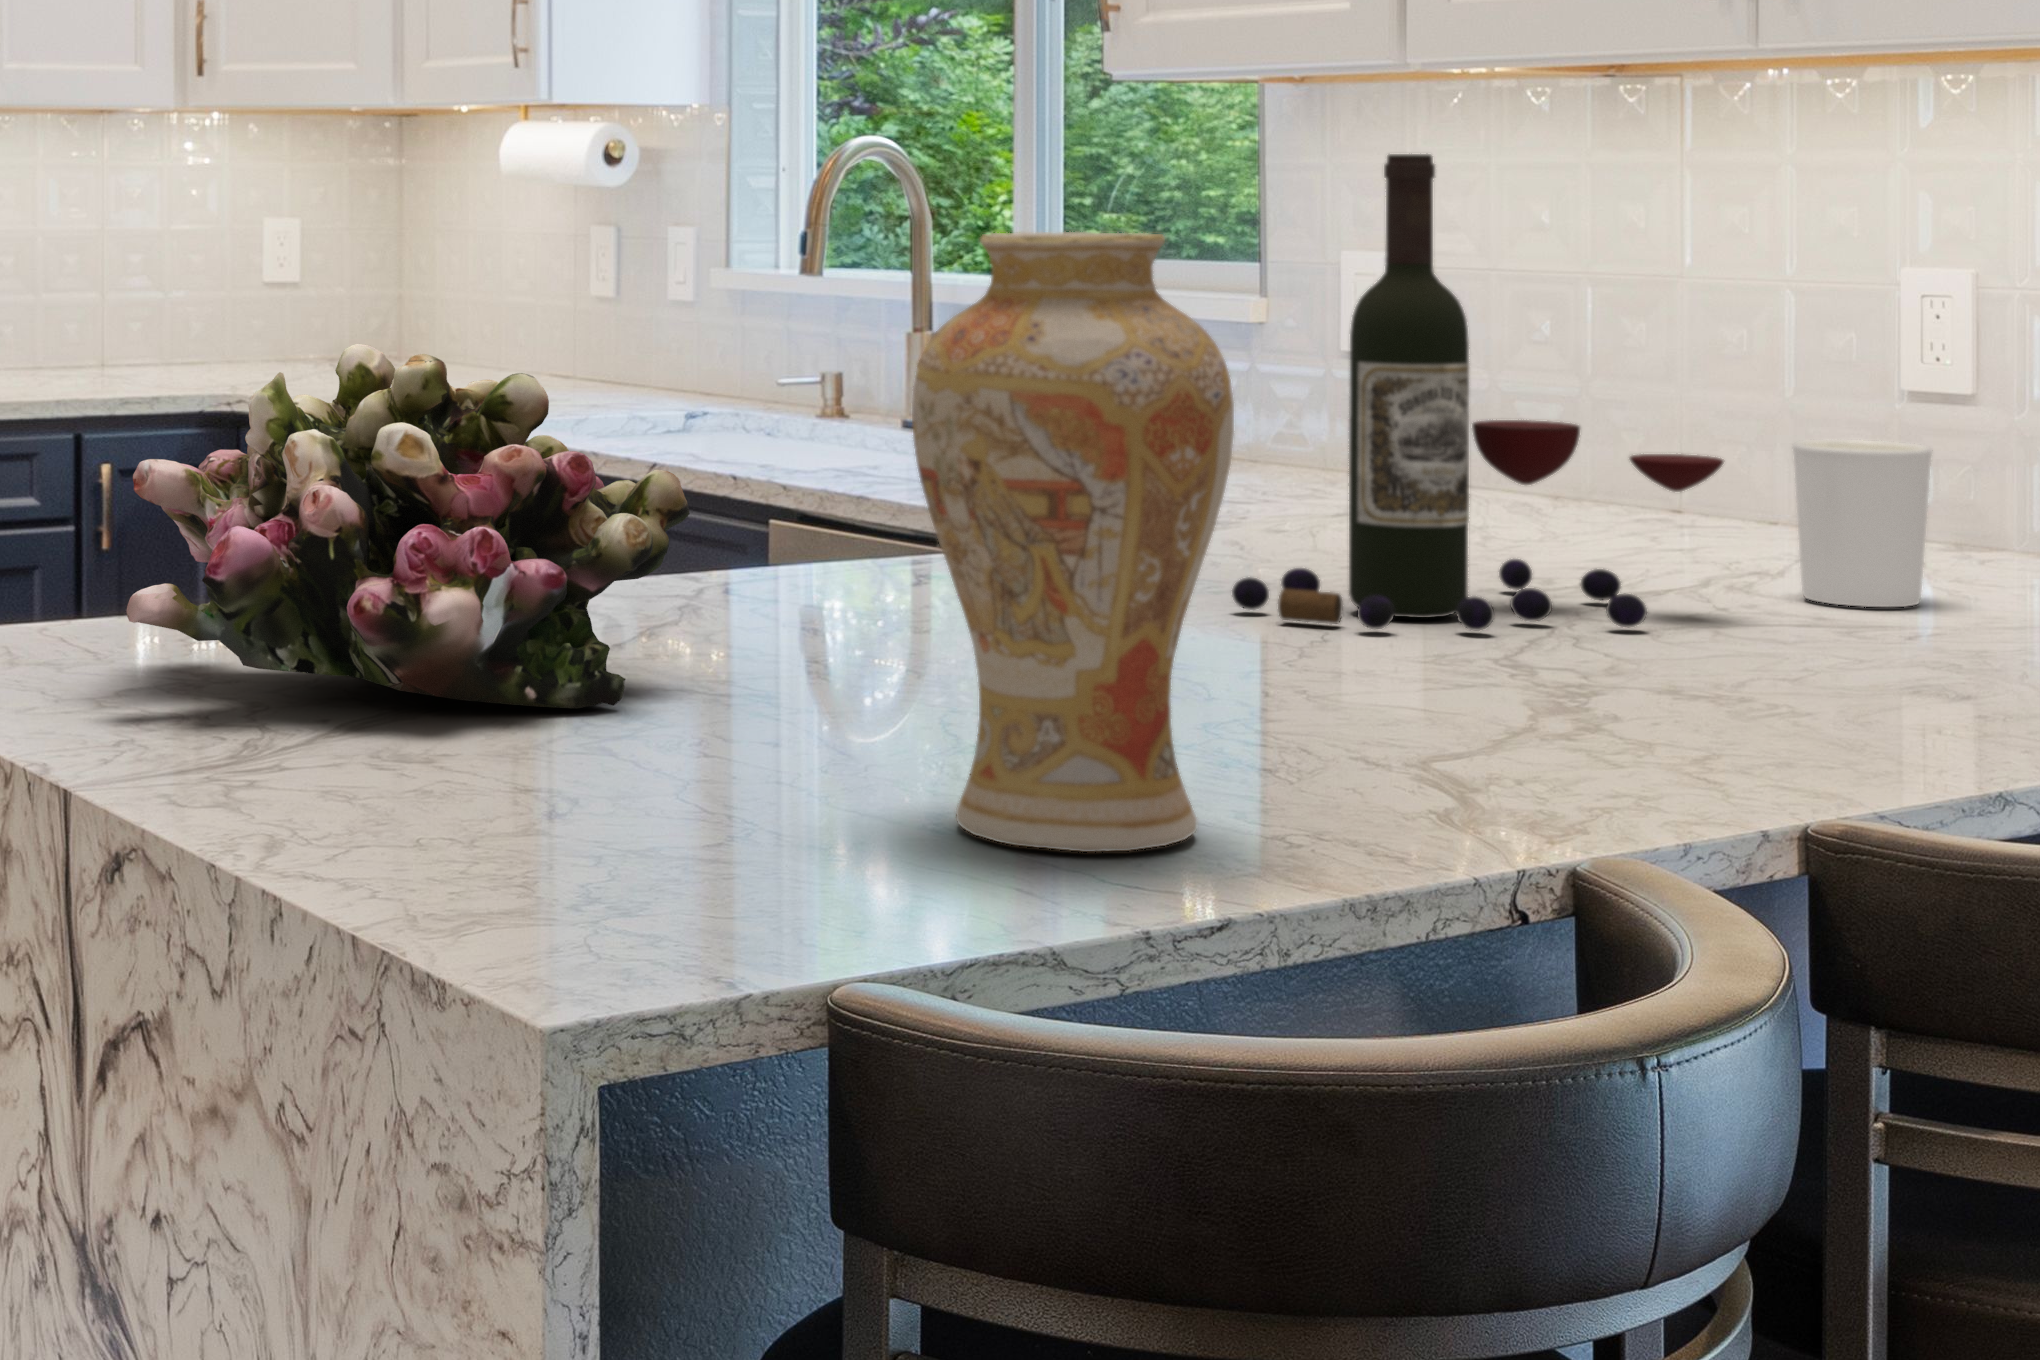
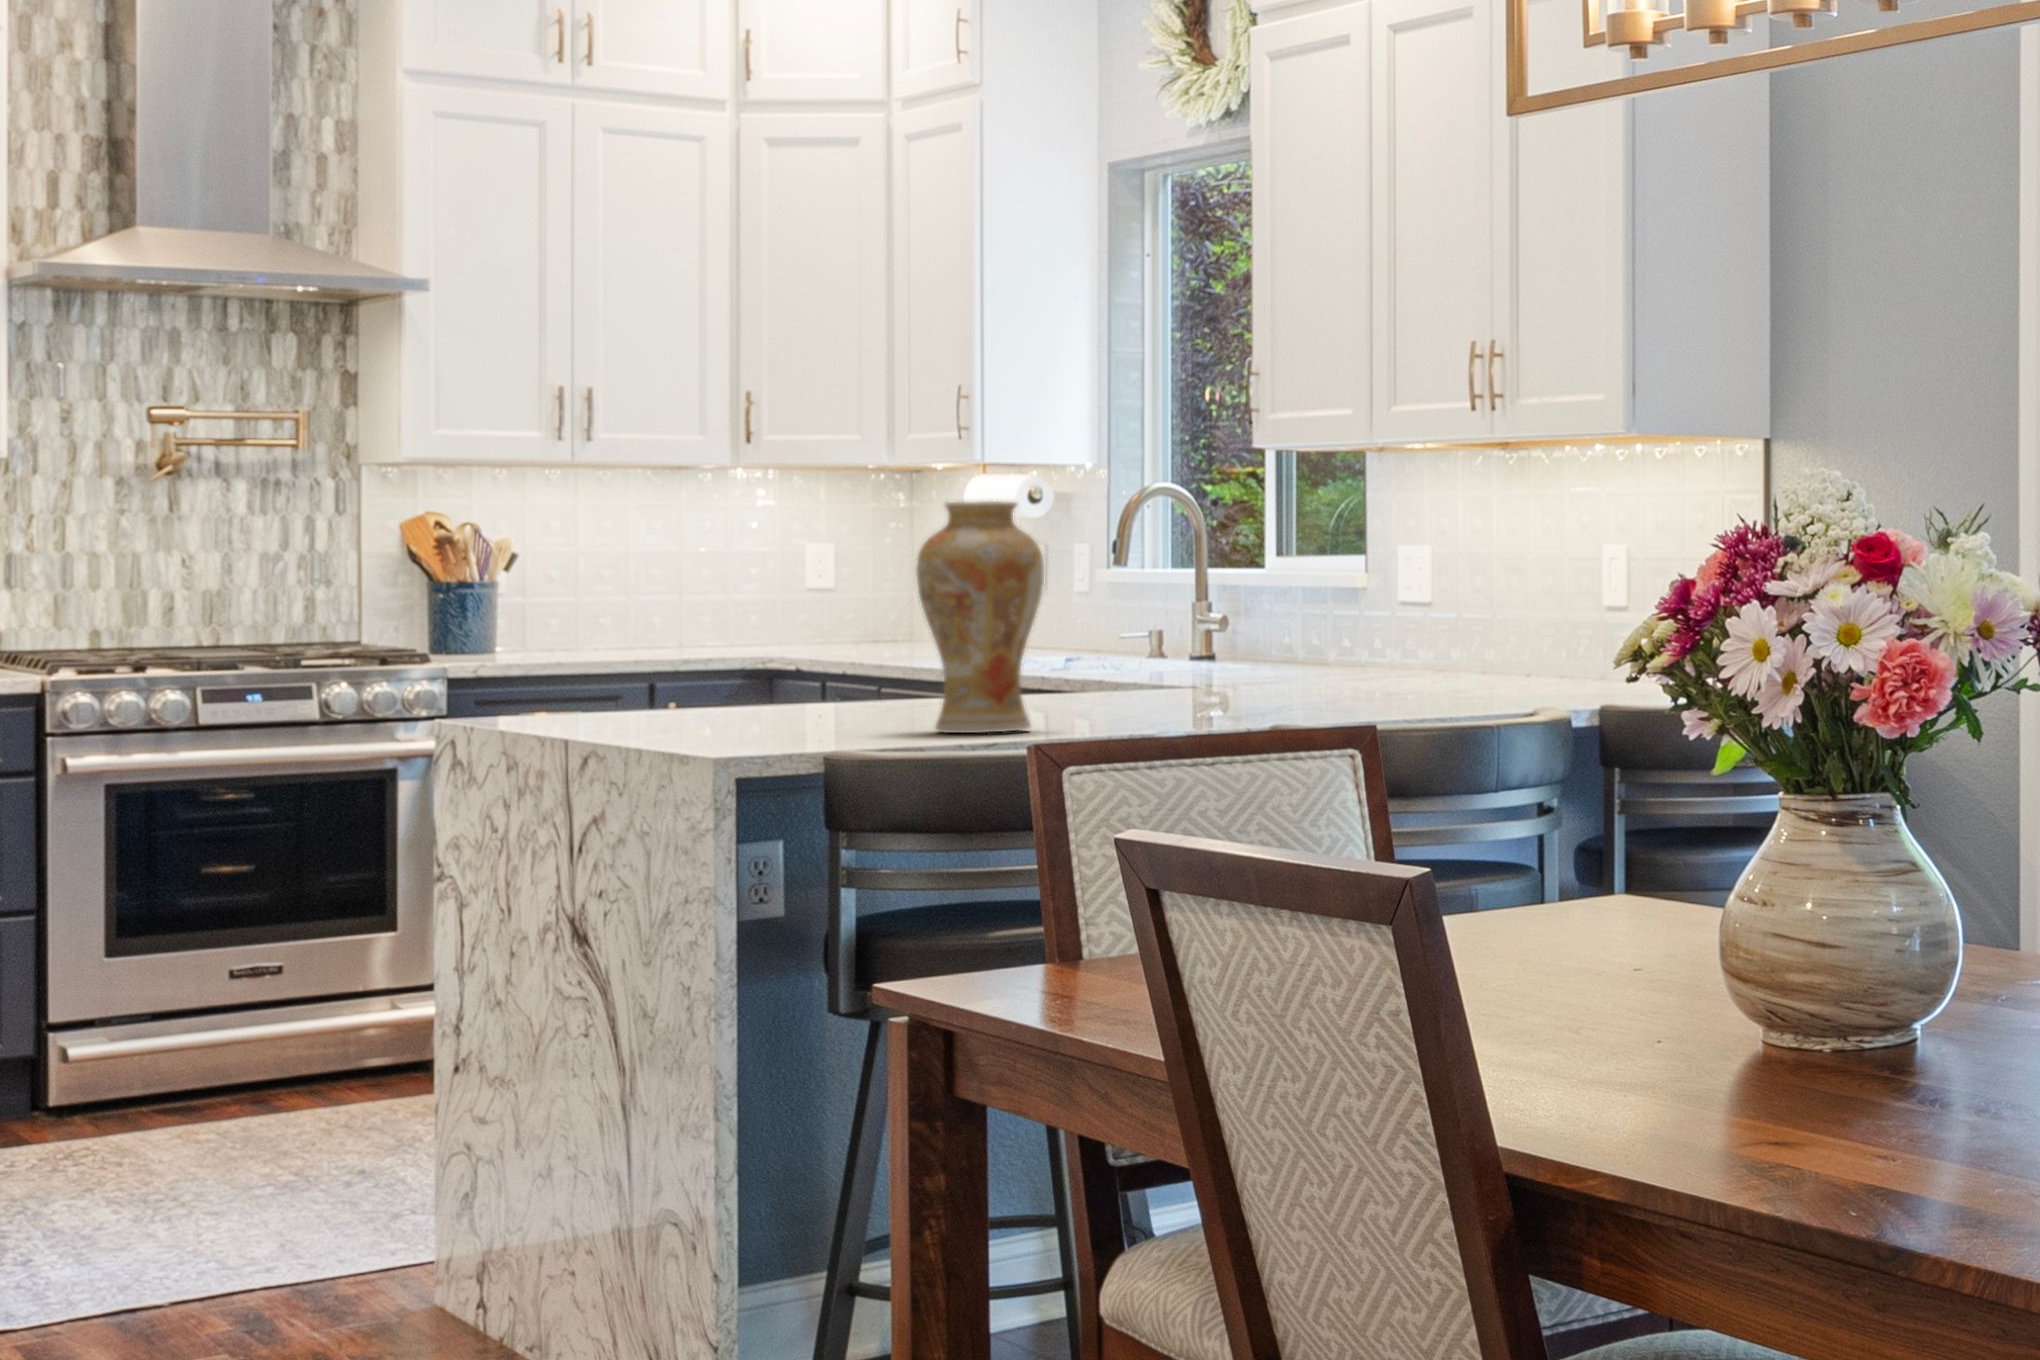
wine bottle: present [1232,154,1724,630] -> none [1196,482,1433,700]
flower arrangement: present [127,344,690,708] -> none [601,565,882,719]
candle holder: present [1793,440,1932,607] -> none [1484,620,1544,694]

